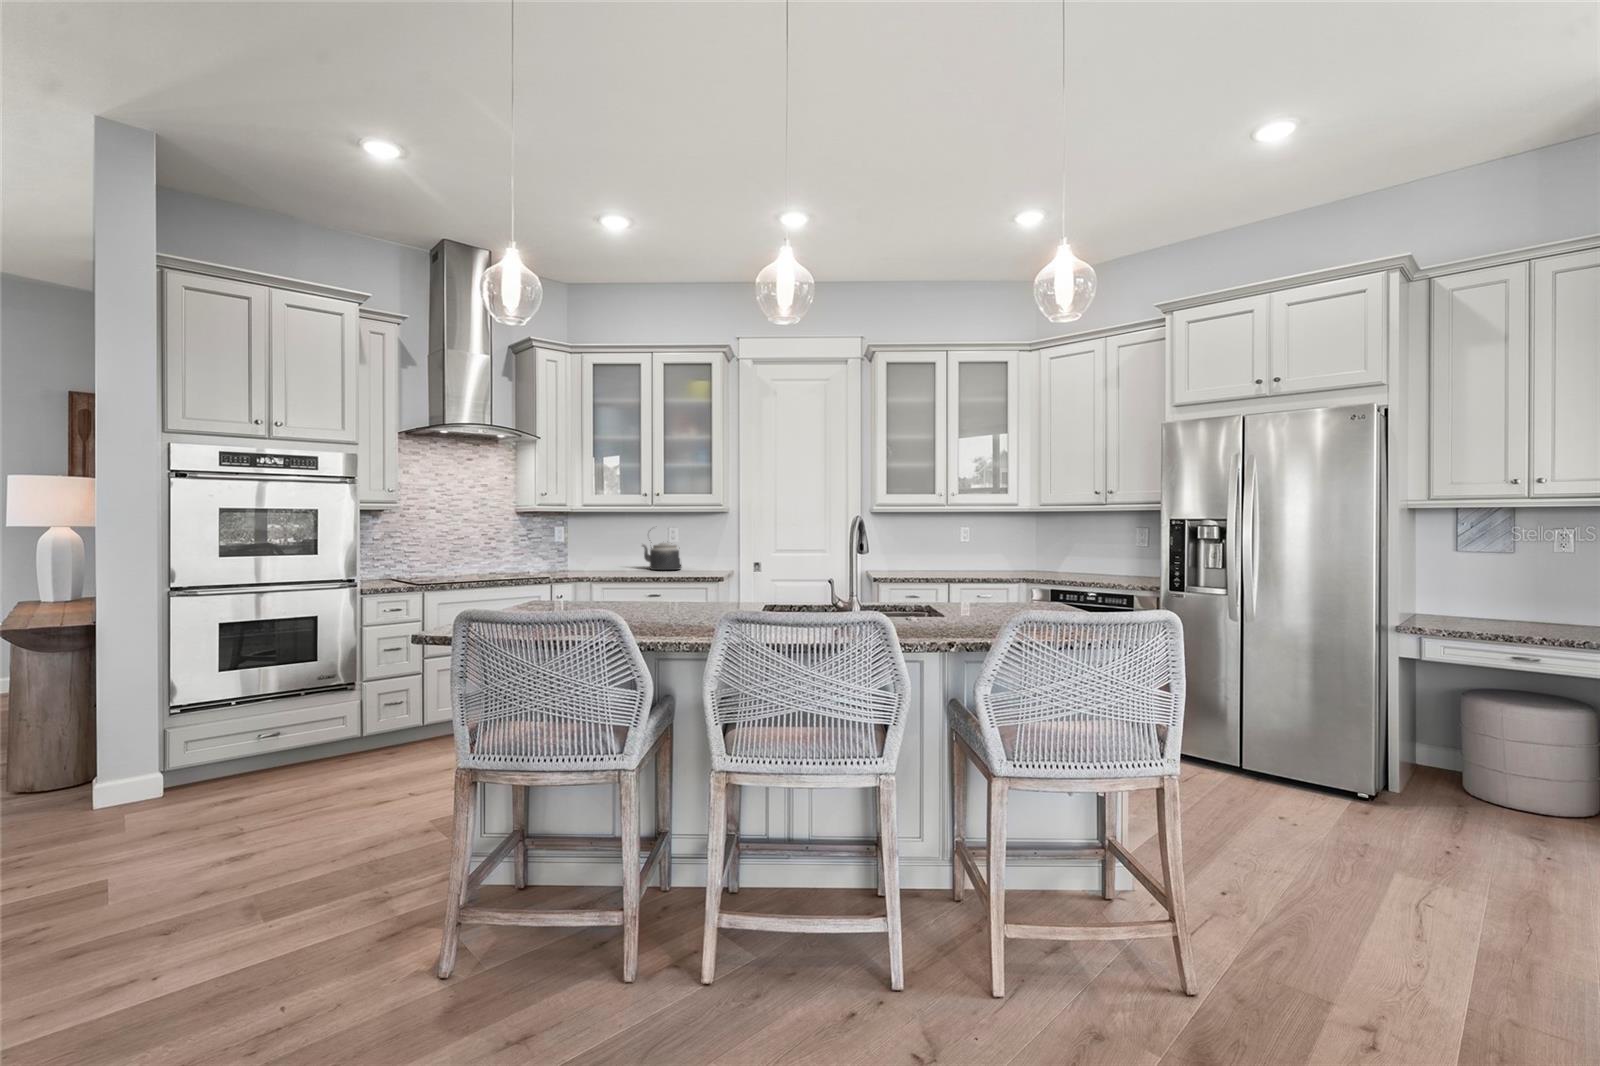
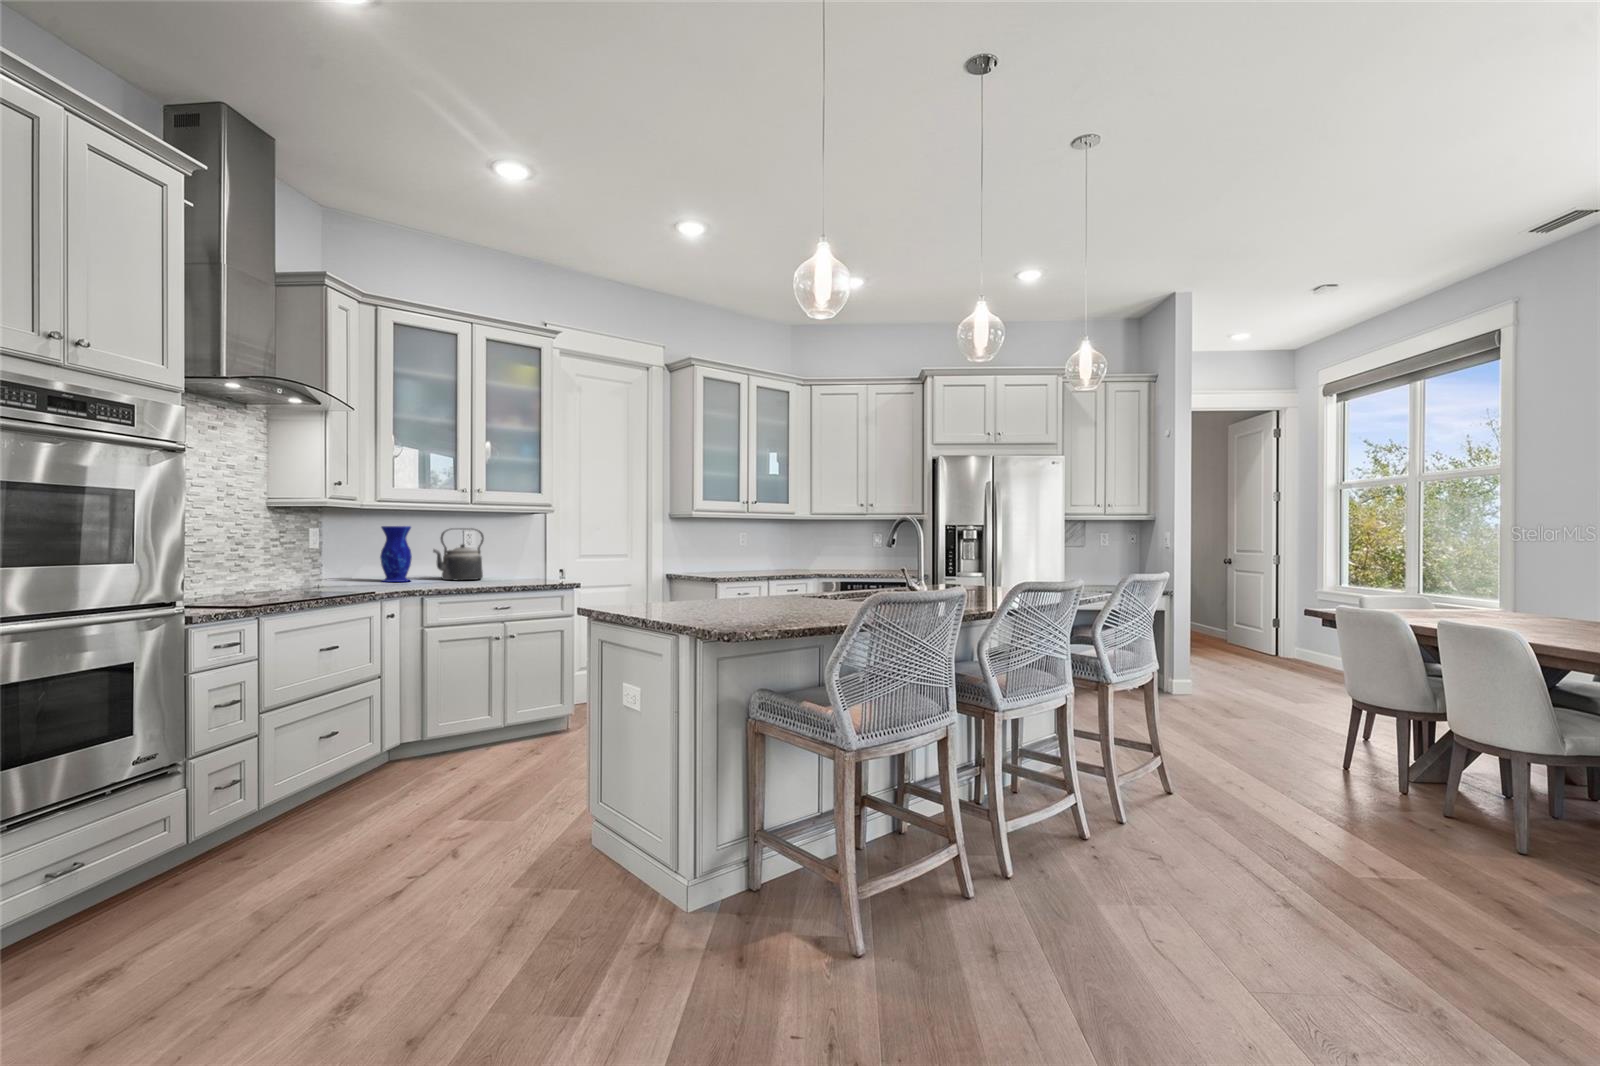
vase: none [602,525,624,569] -> present [380,526,412,582]

